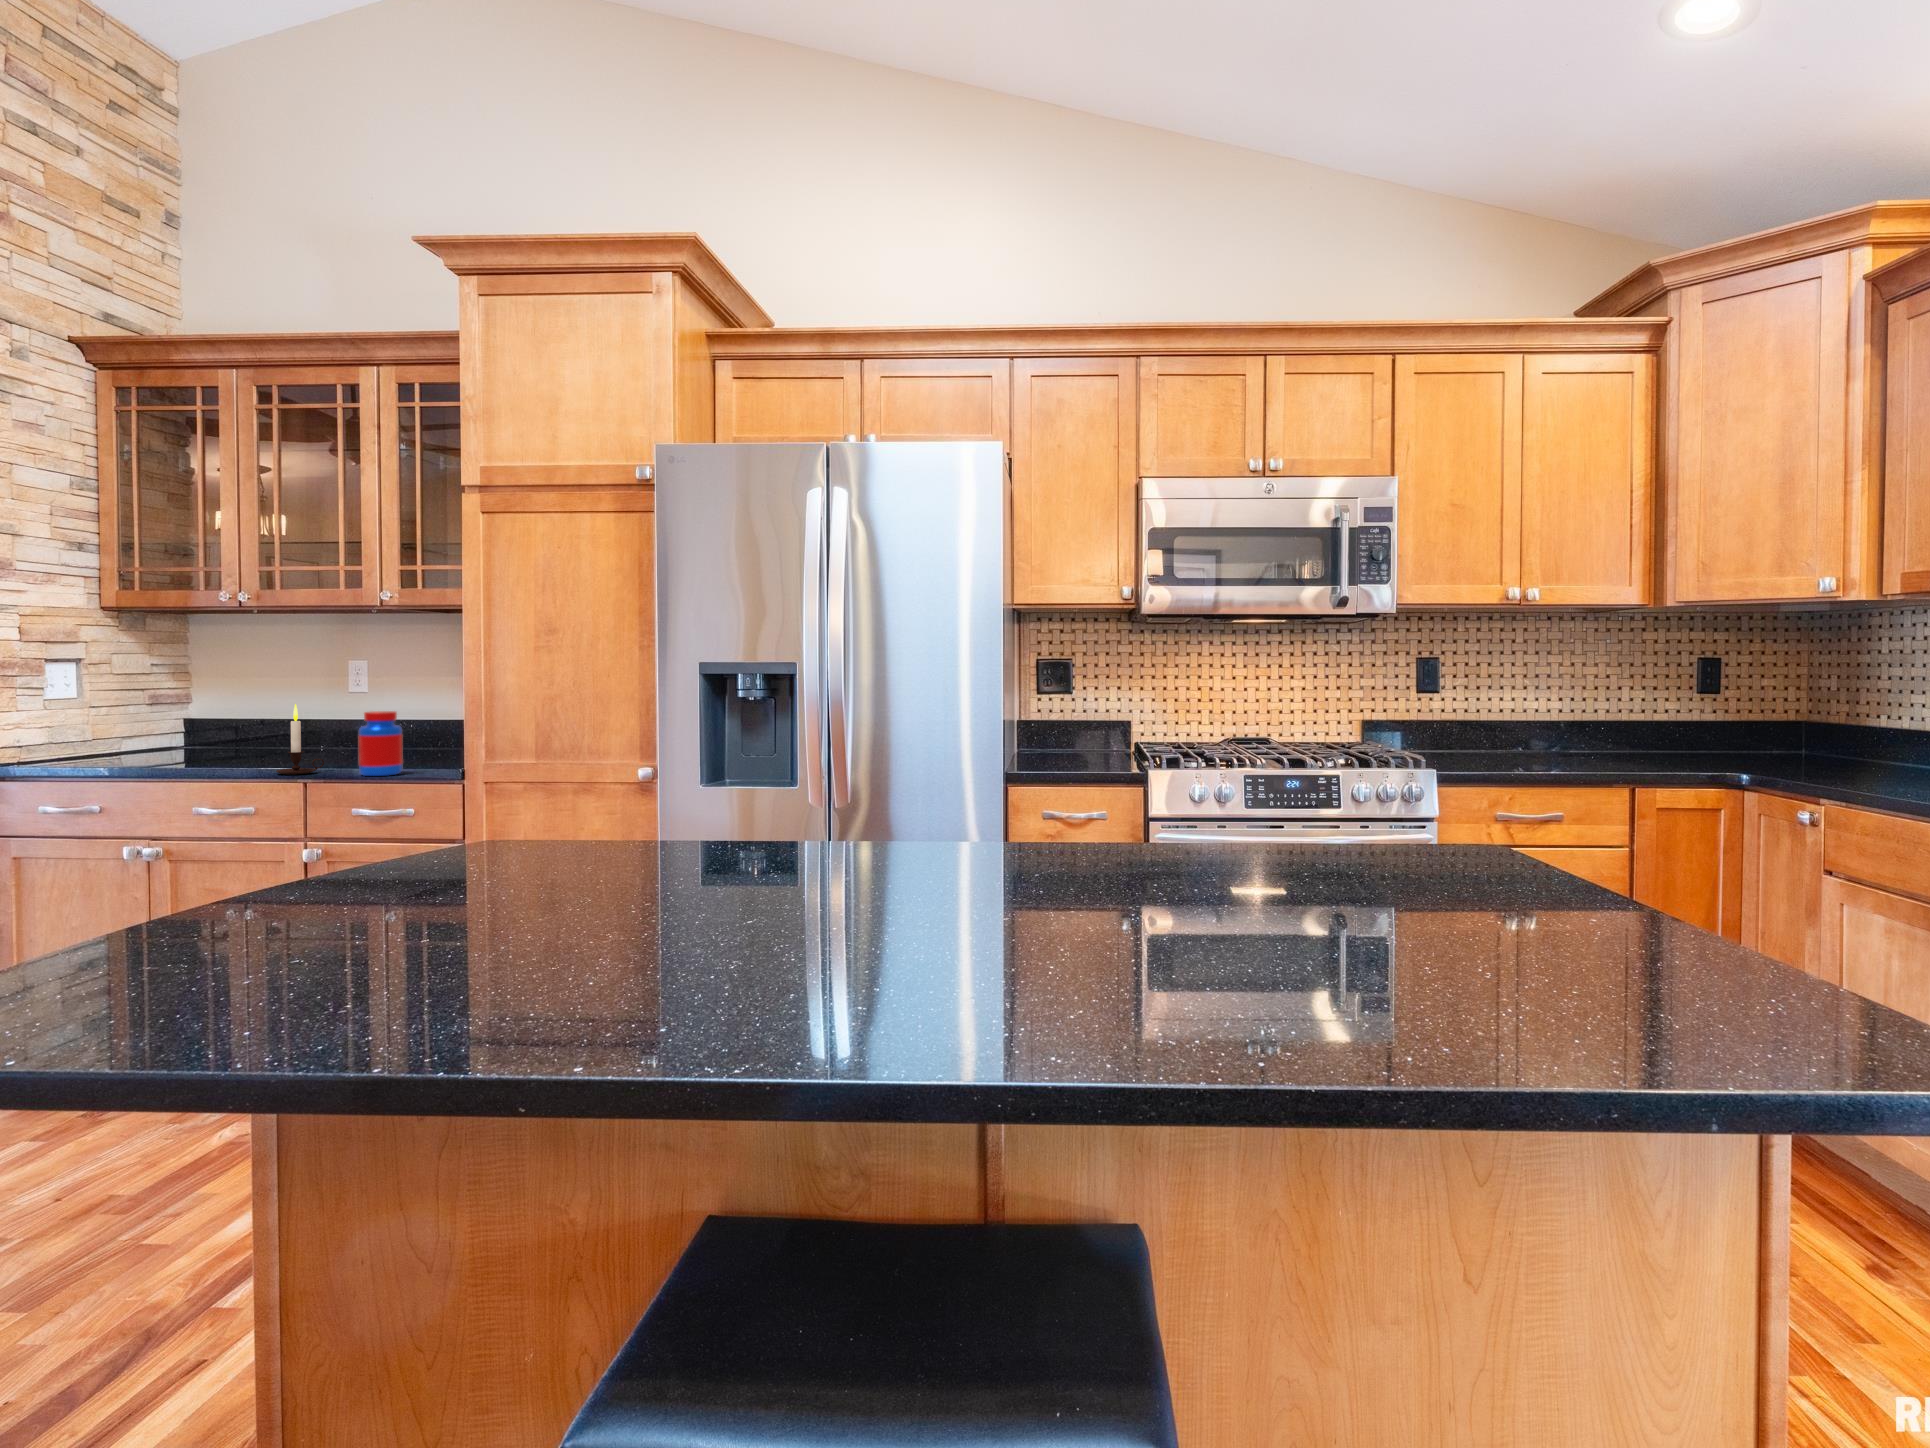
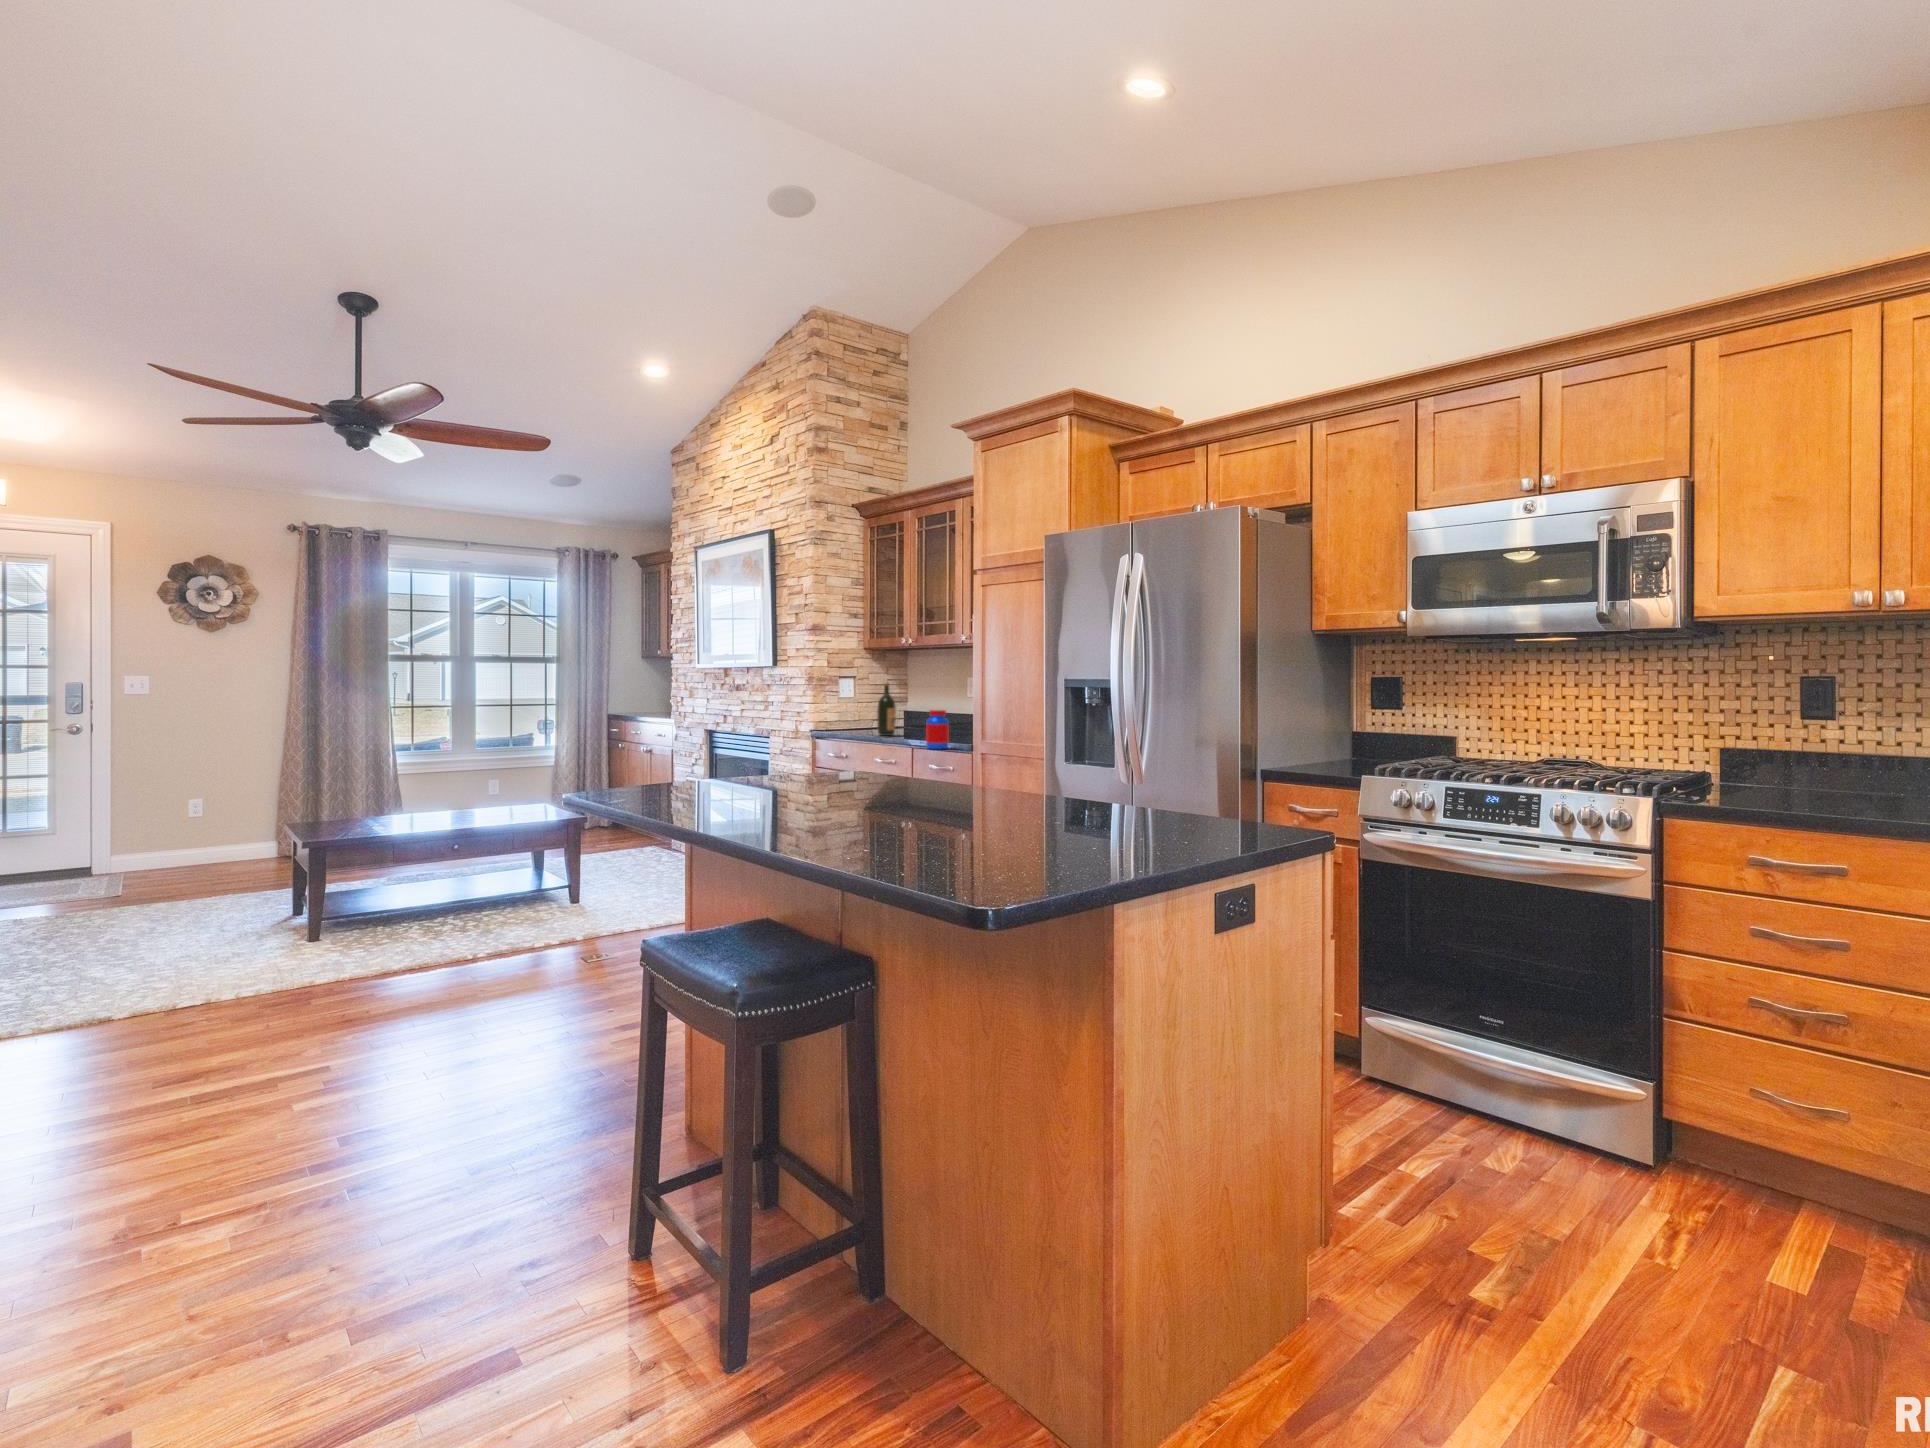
wine bottle: none [132,665,173,756] -> present [877,683,896,736]
candle: present [276,704,324,775] -> none [895,704,920,746]

